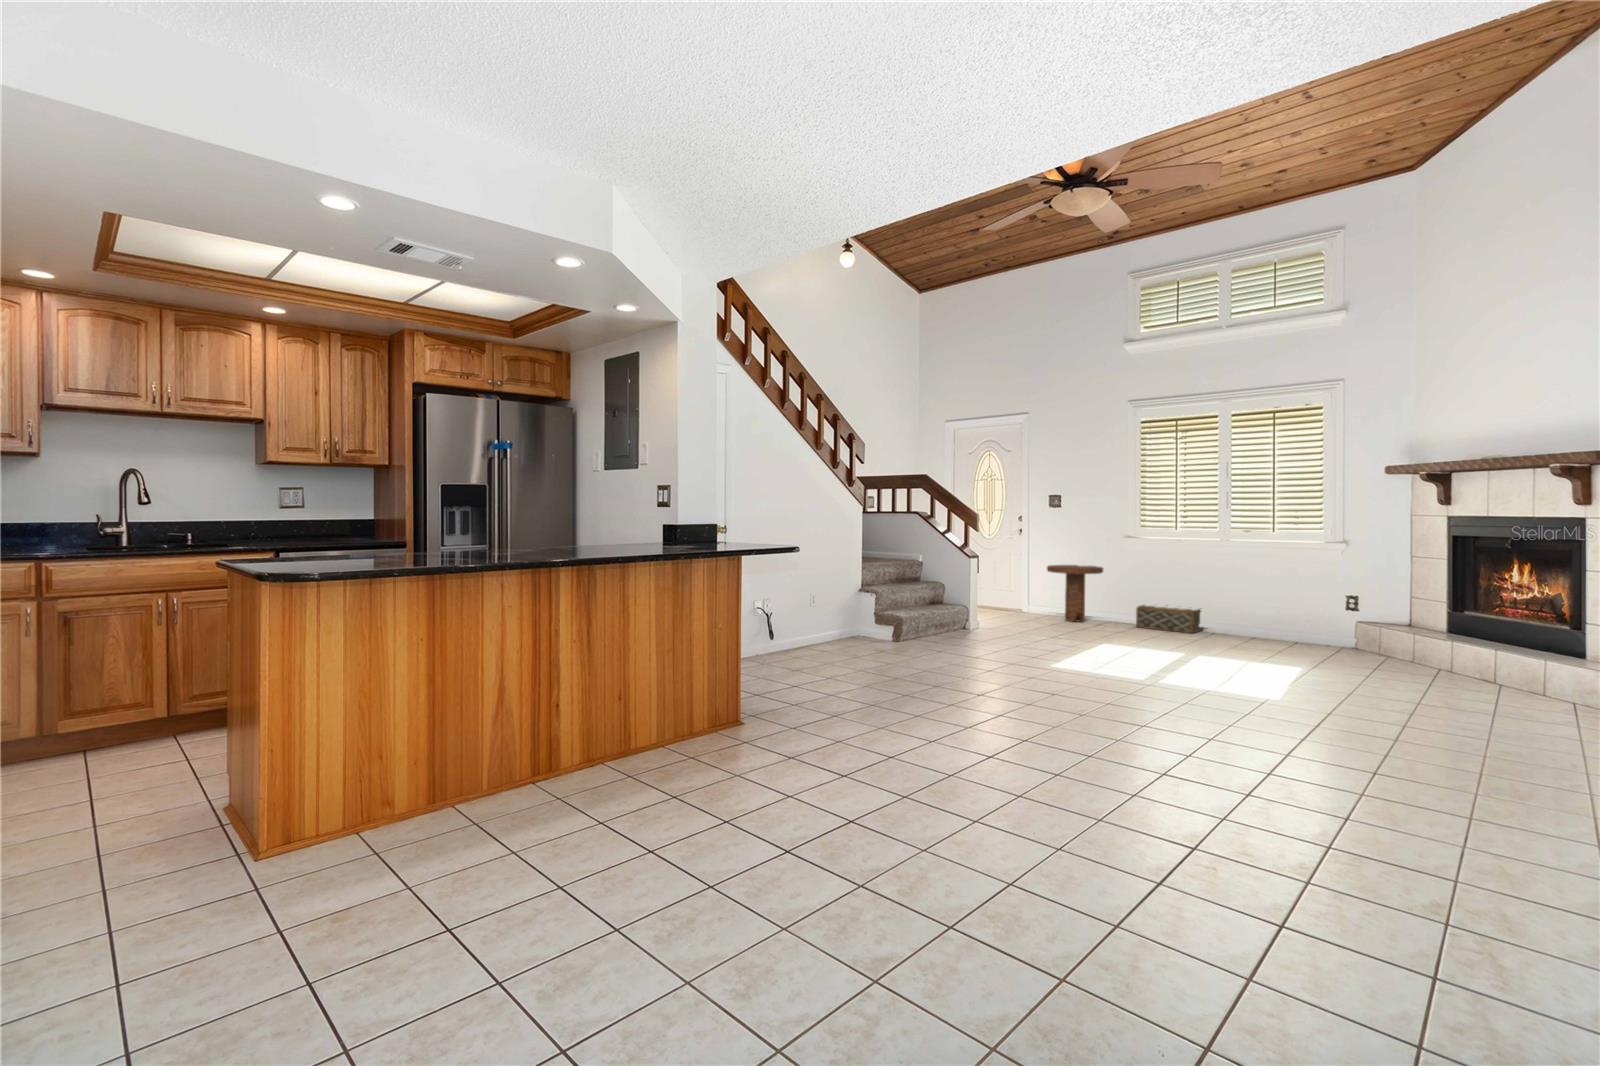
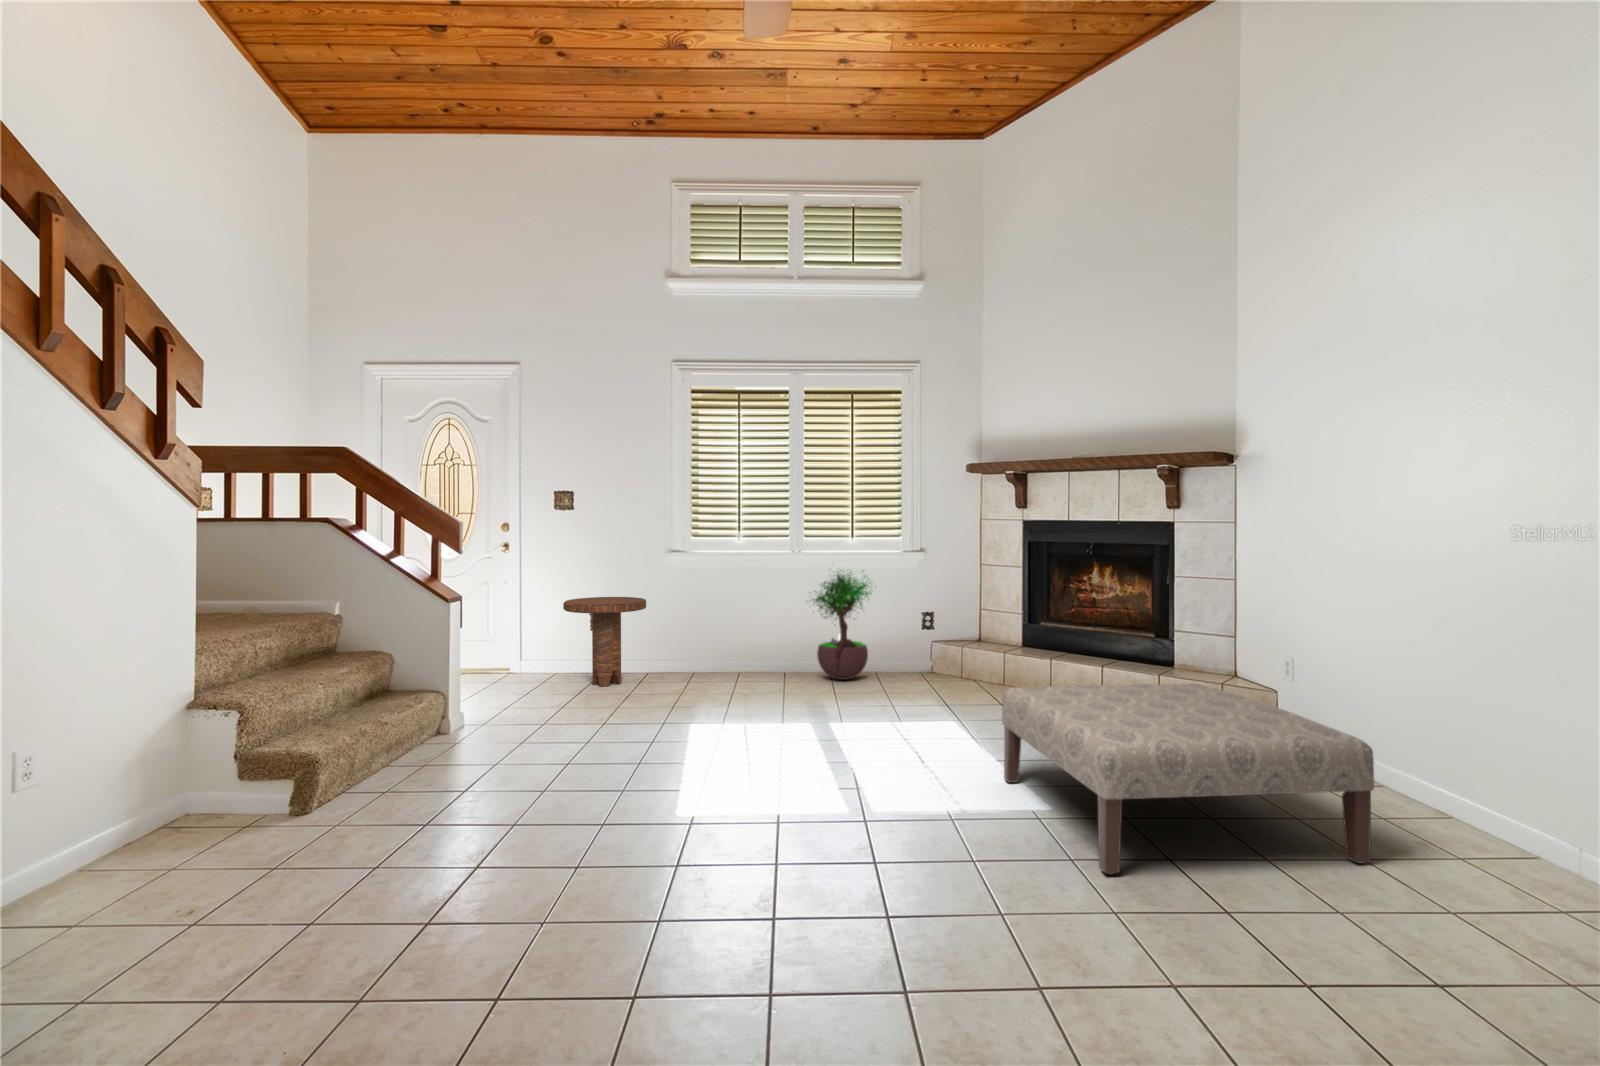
potted tree: none [1223,547,1286,639] -> present [813,571,871,680]
woven basket: present [1136,605,1203,633] -> none [696,646,773,683]
ottoman: none [1260,630,1498,762] -> present [1002,684,1374,874]

